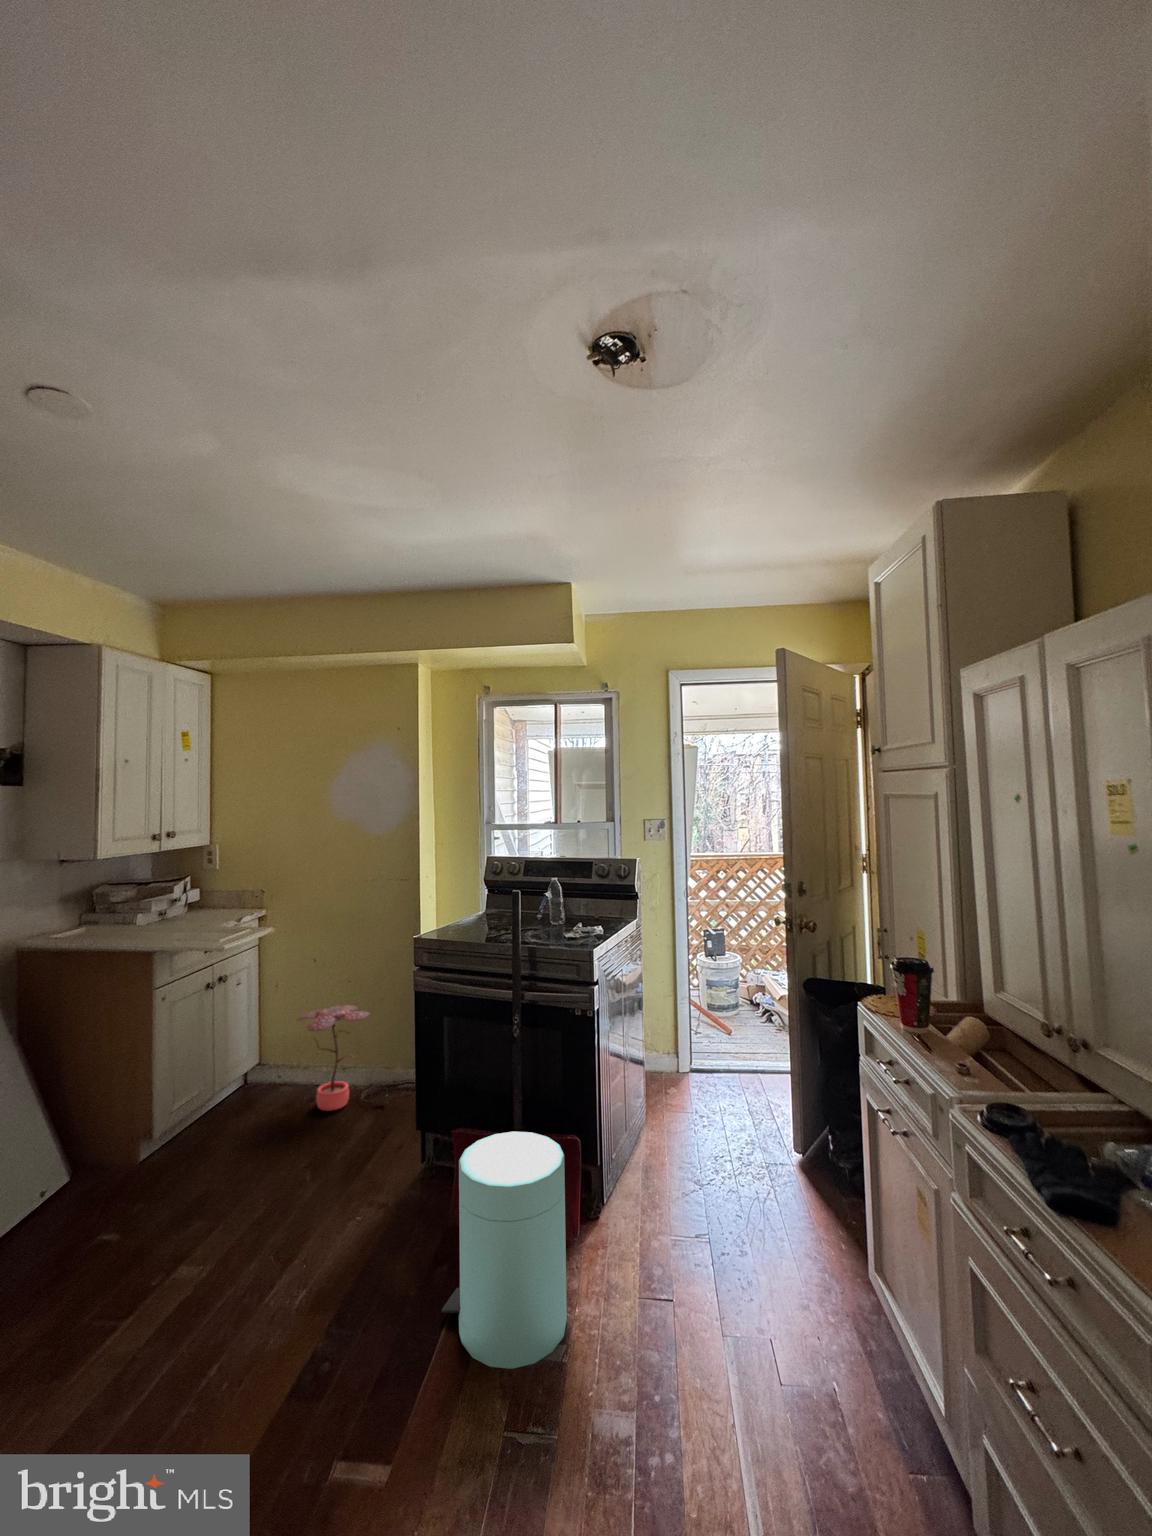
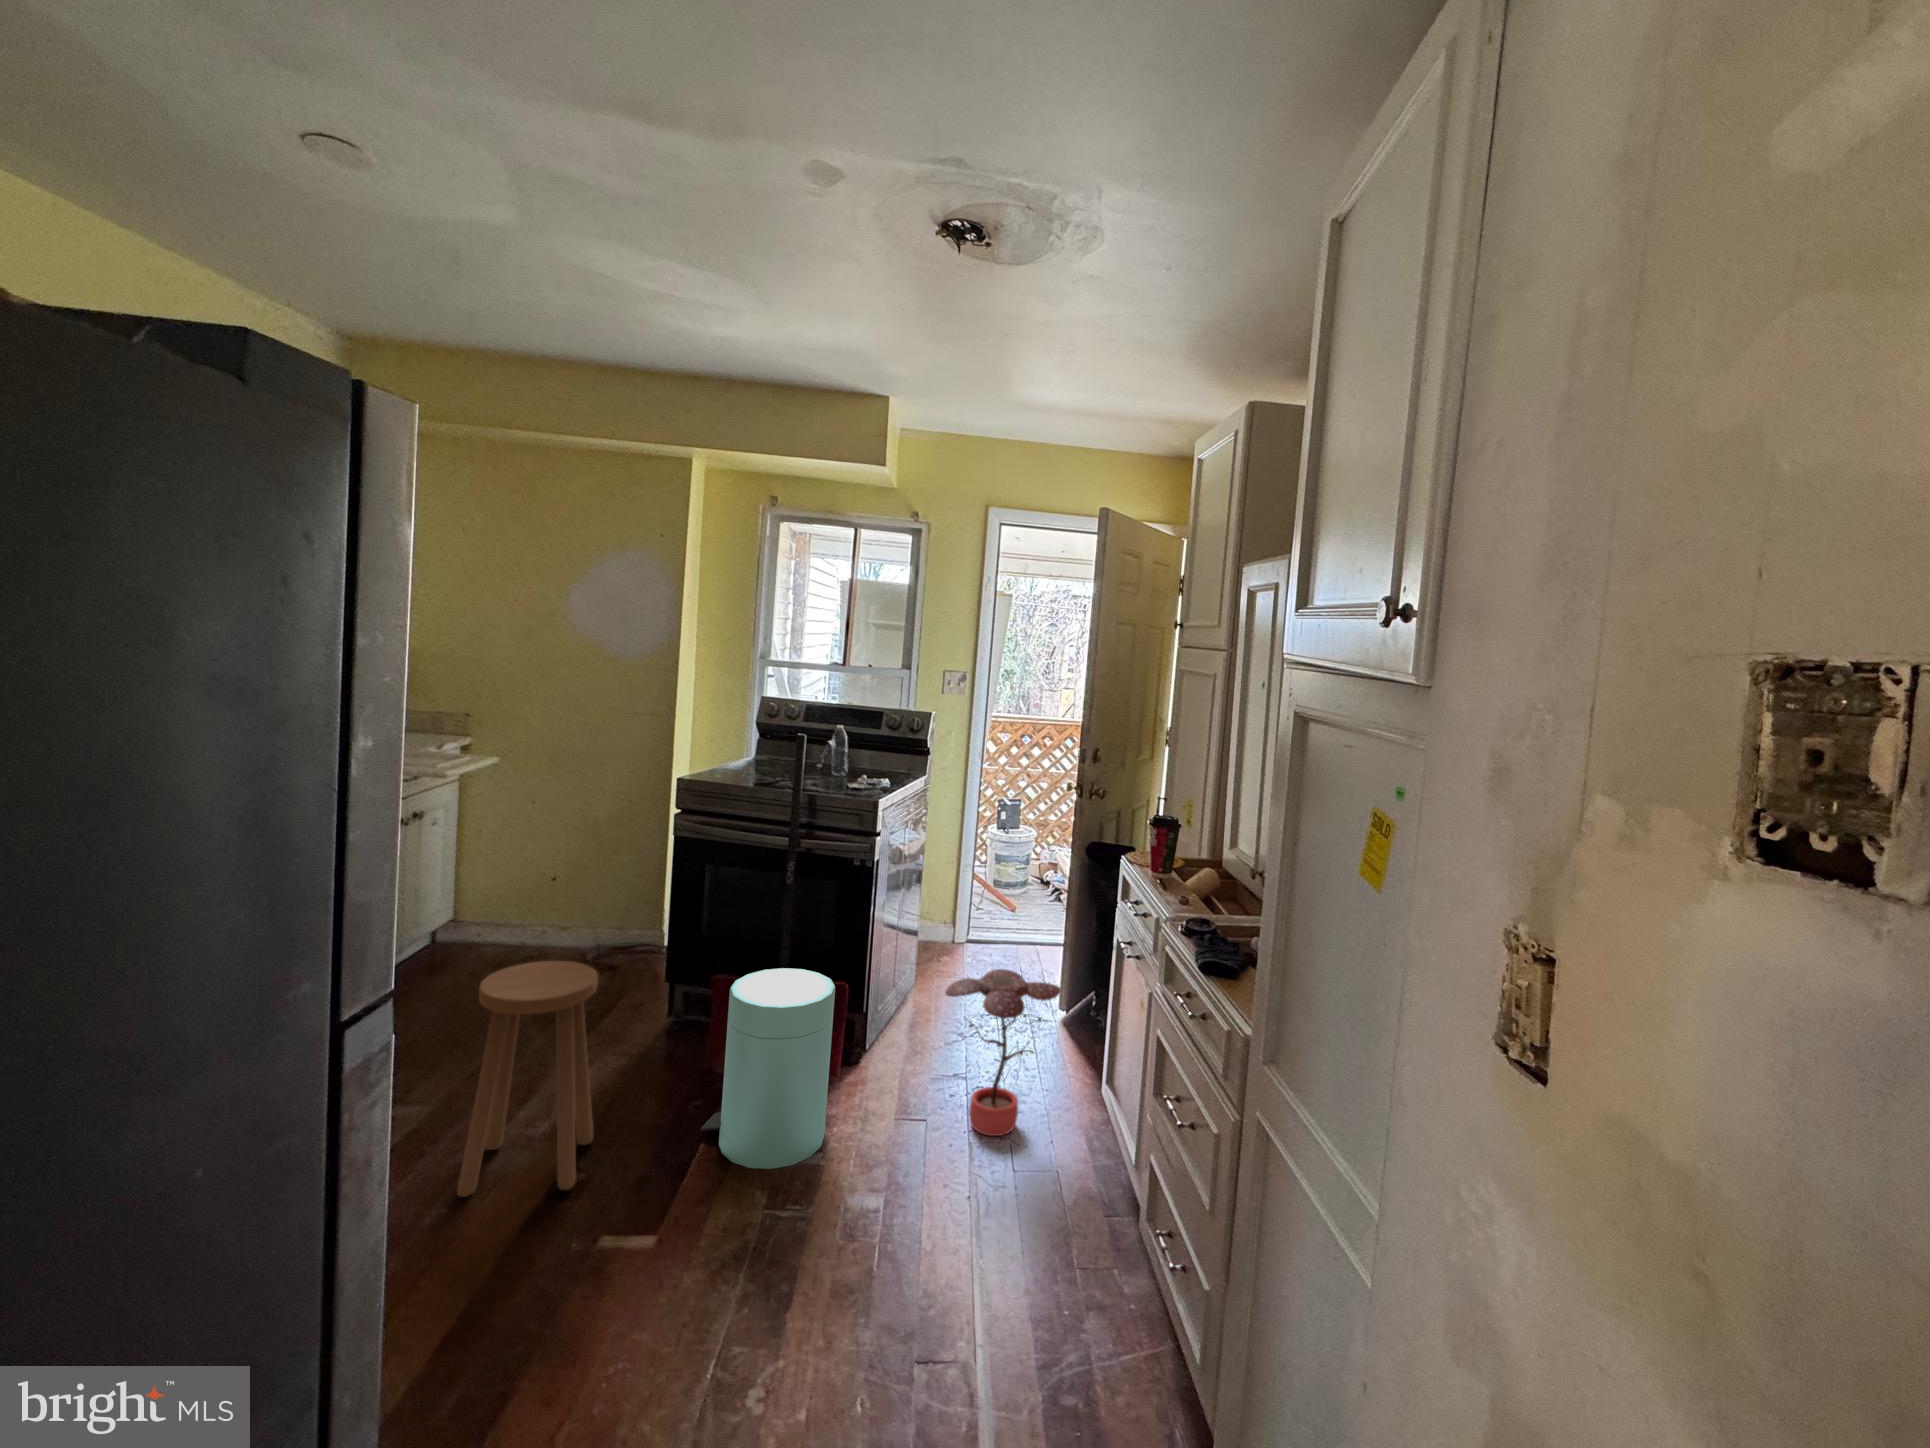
potted plant: present [298,1005,370,1111] -> present [946,969,1061,1136]
stool: none [200,1134,338,1401] -> present [457,961,598,1197]

